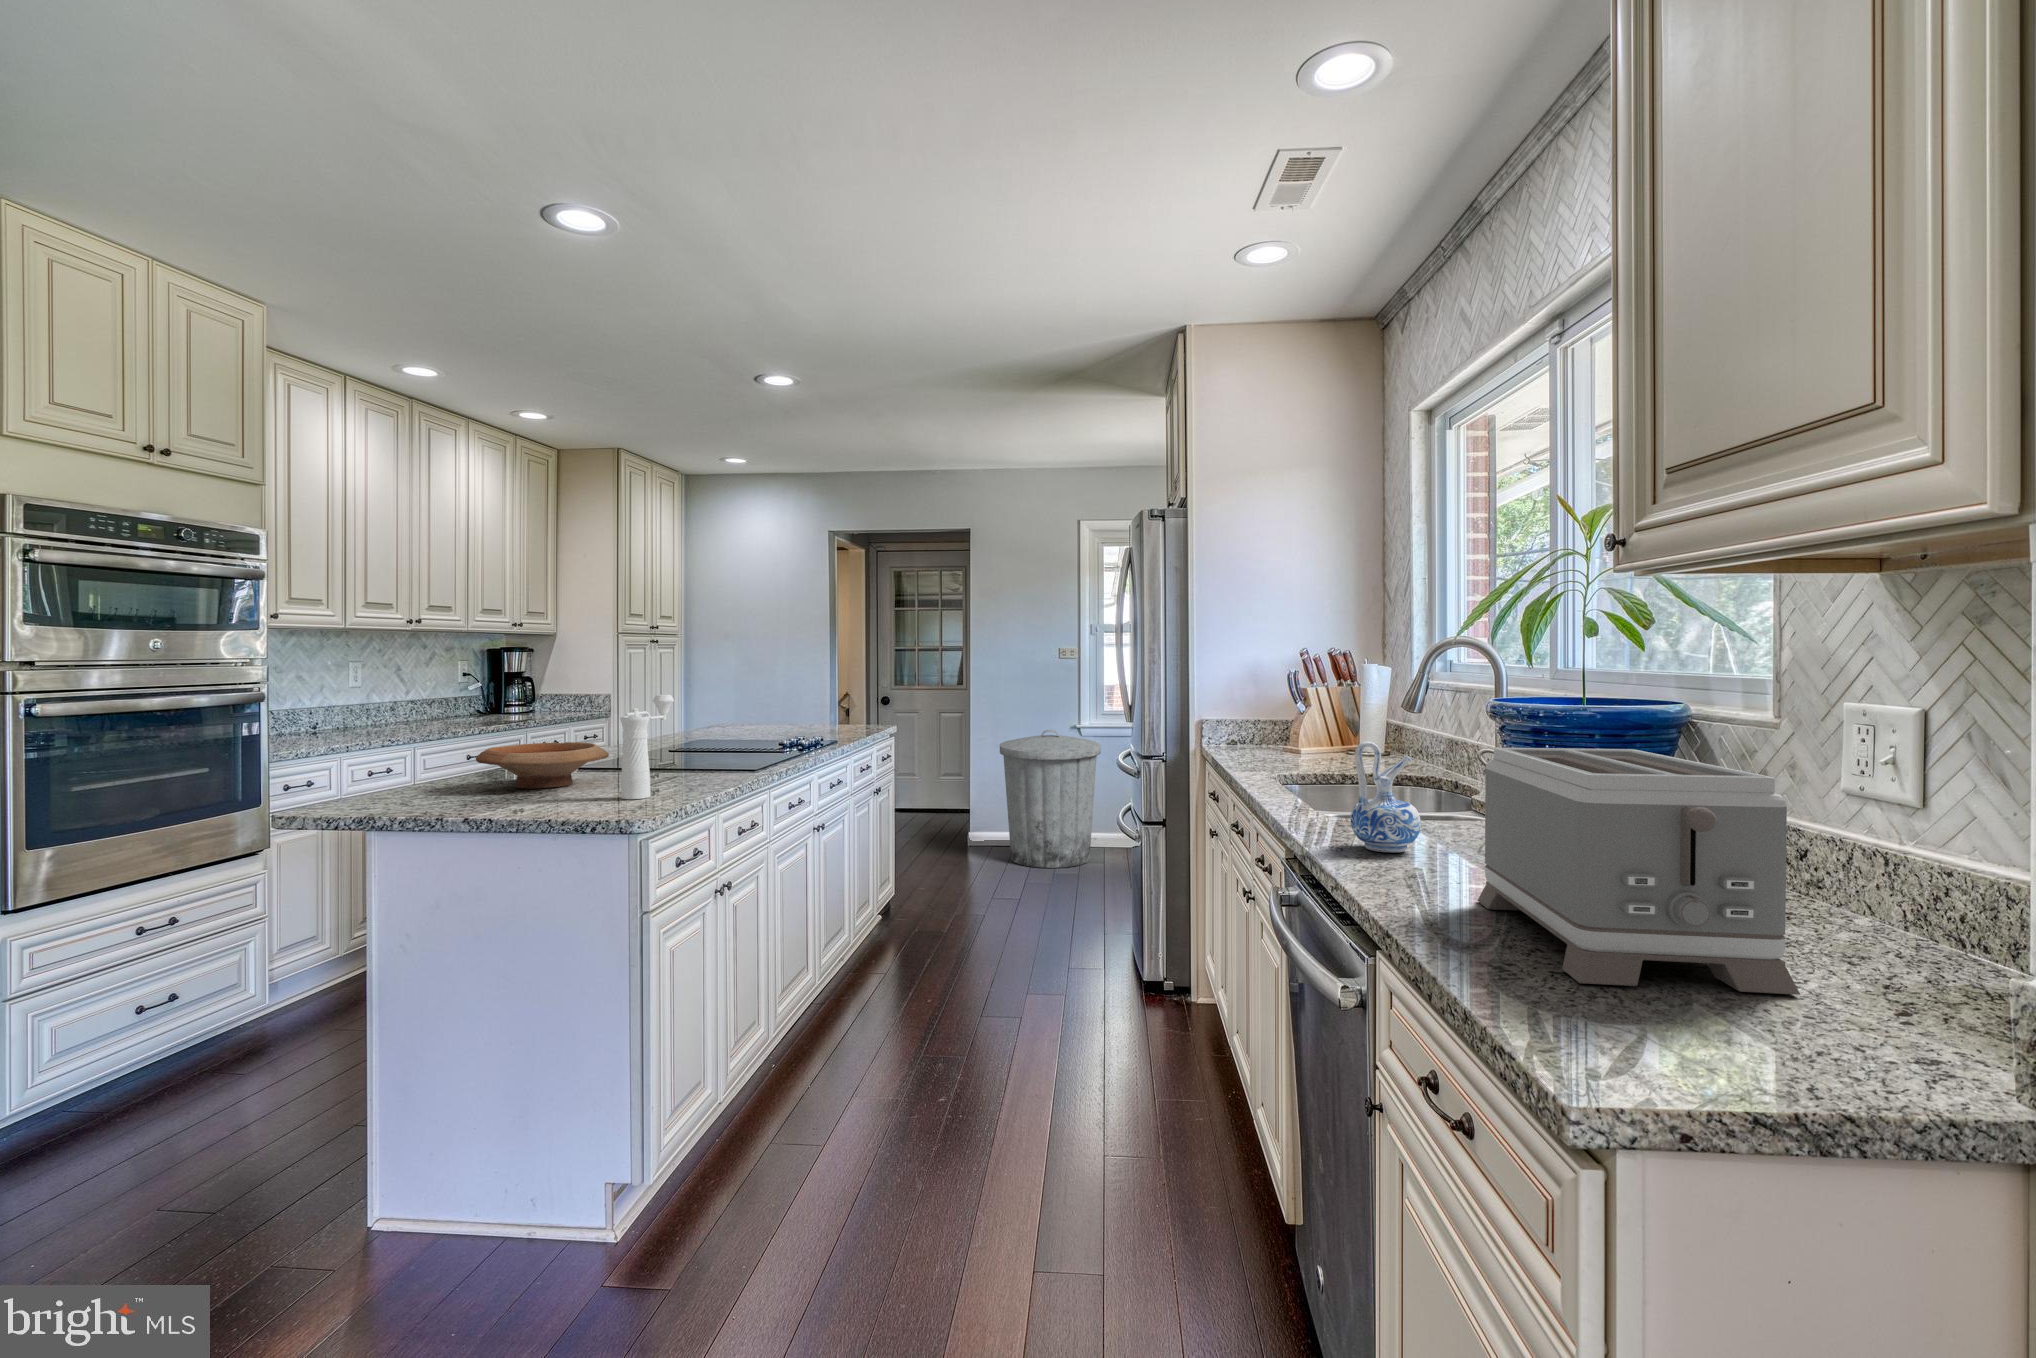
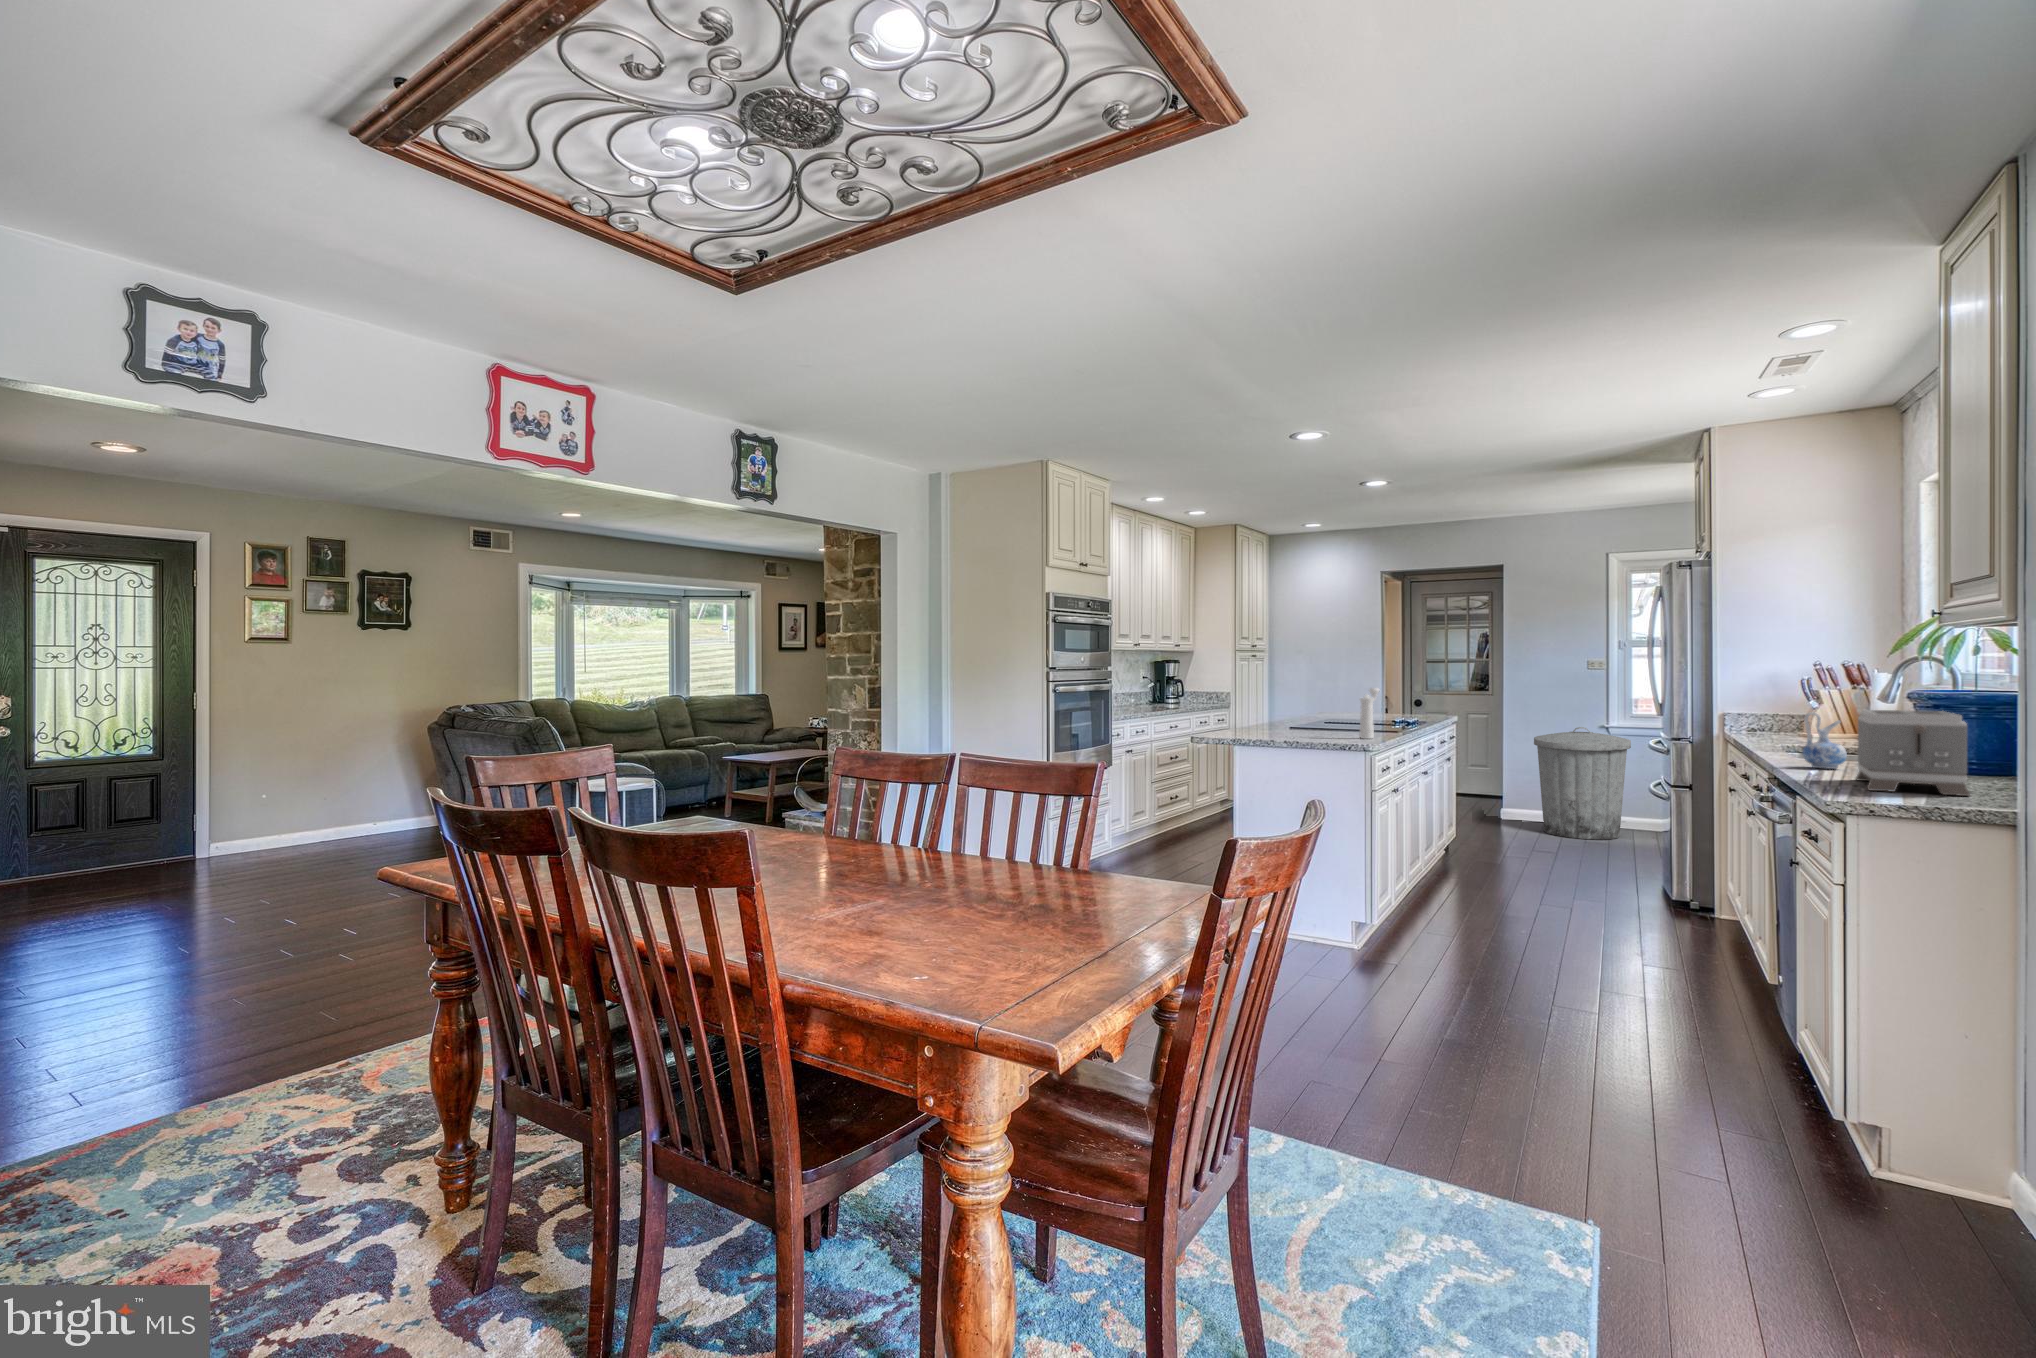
wooden bowl: present [476,742,609,789] -> none [1269,713,1333,735]

